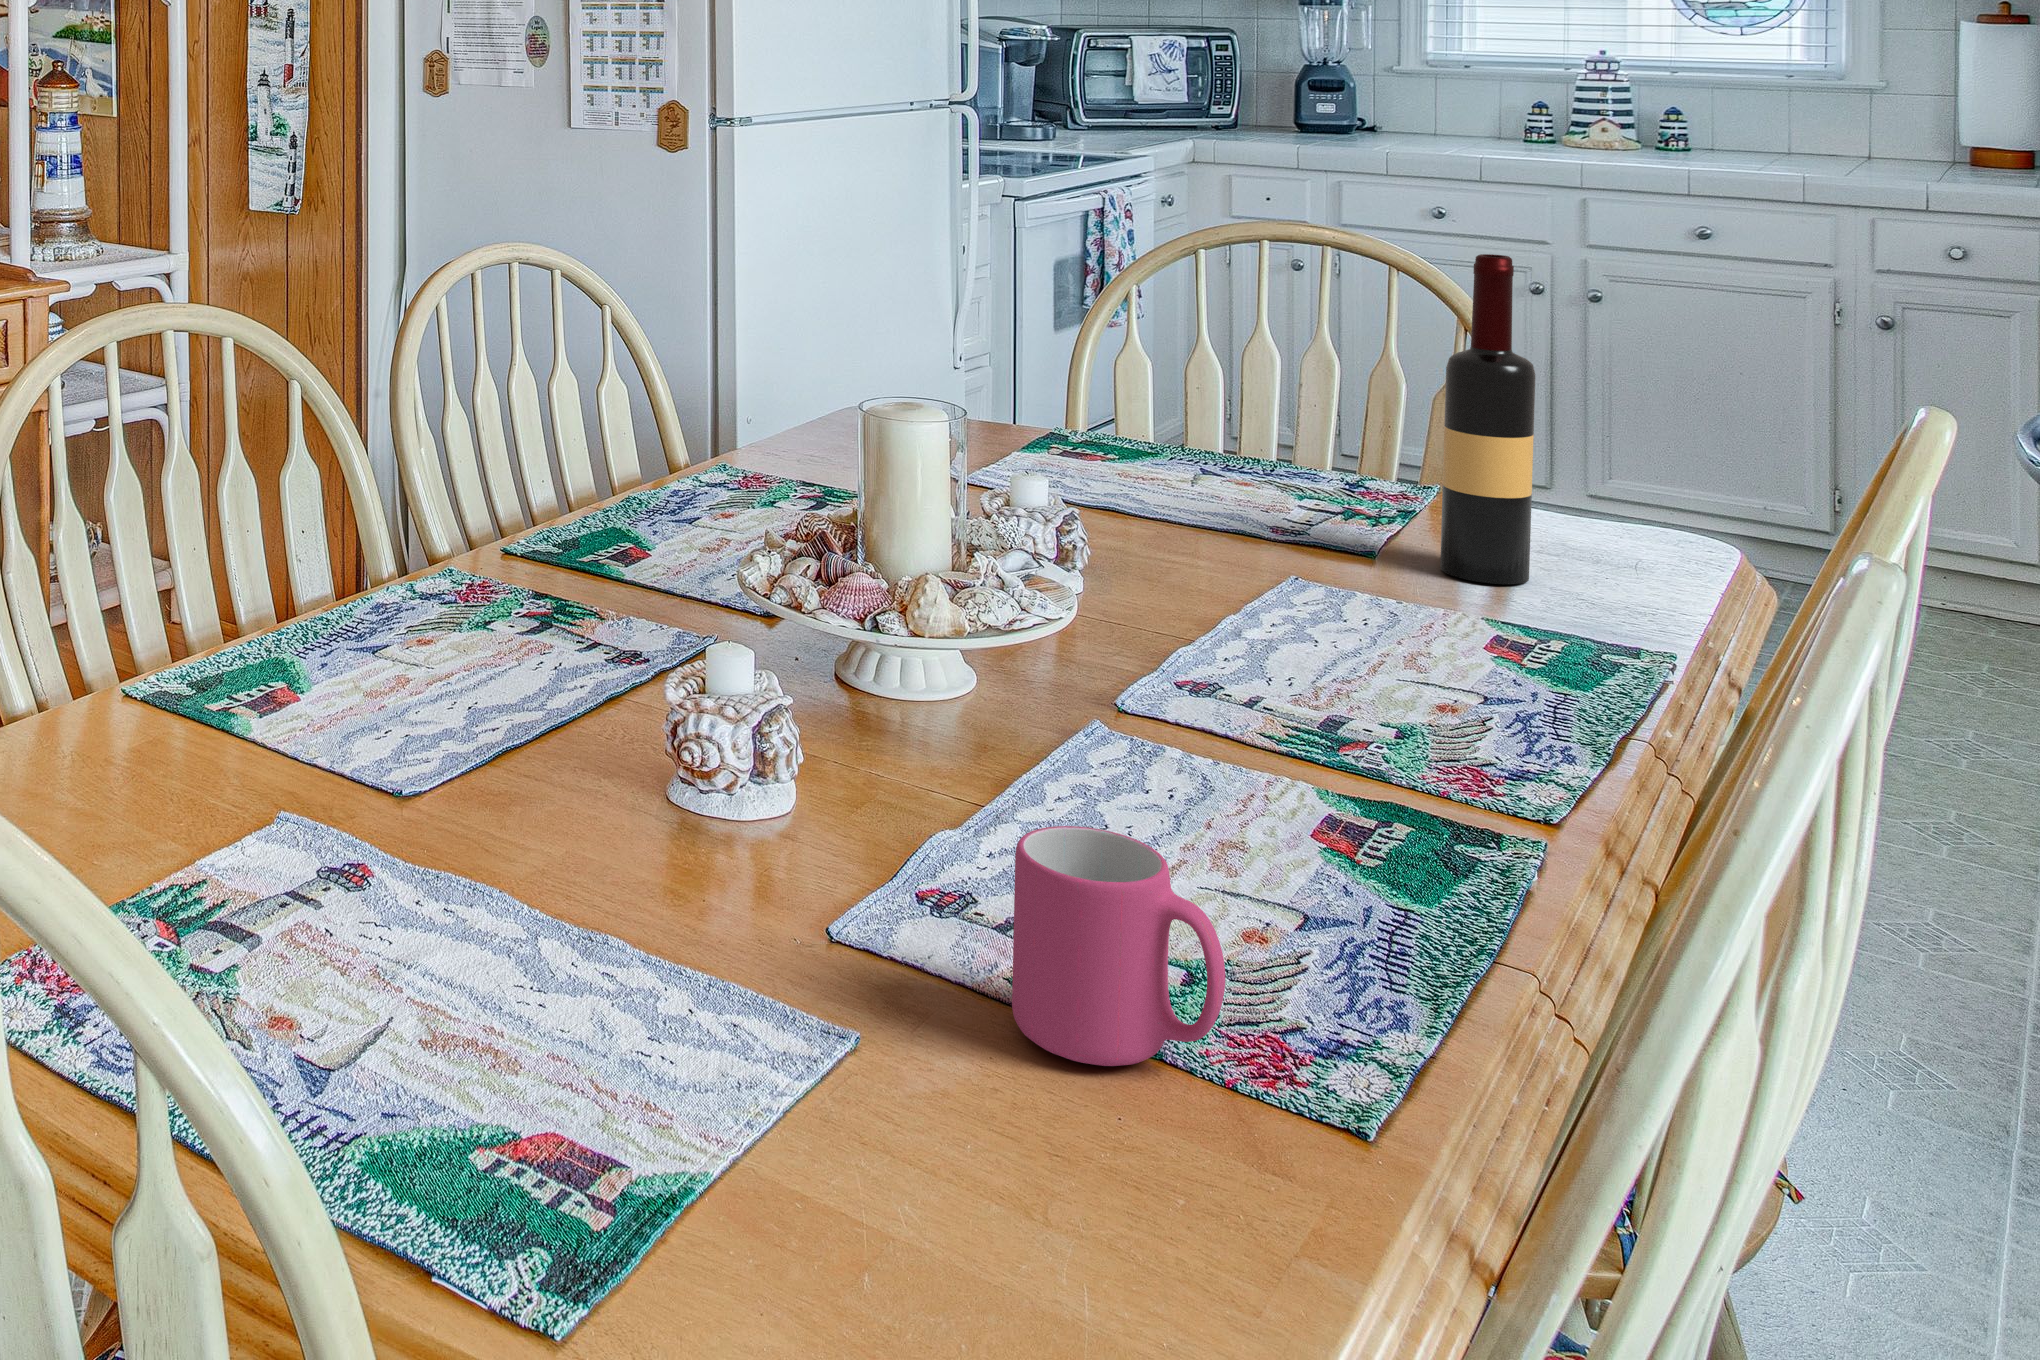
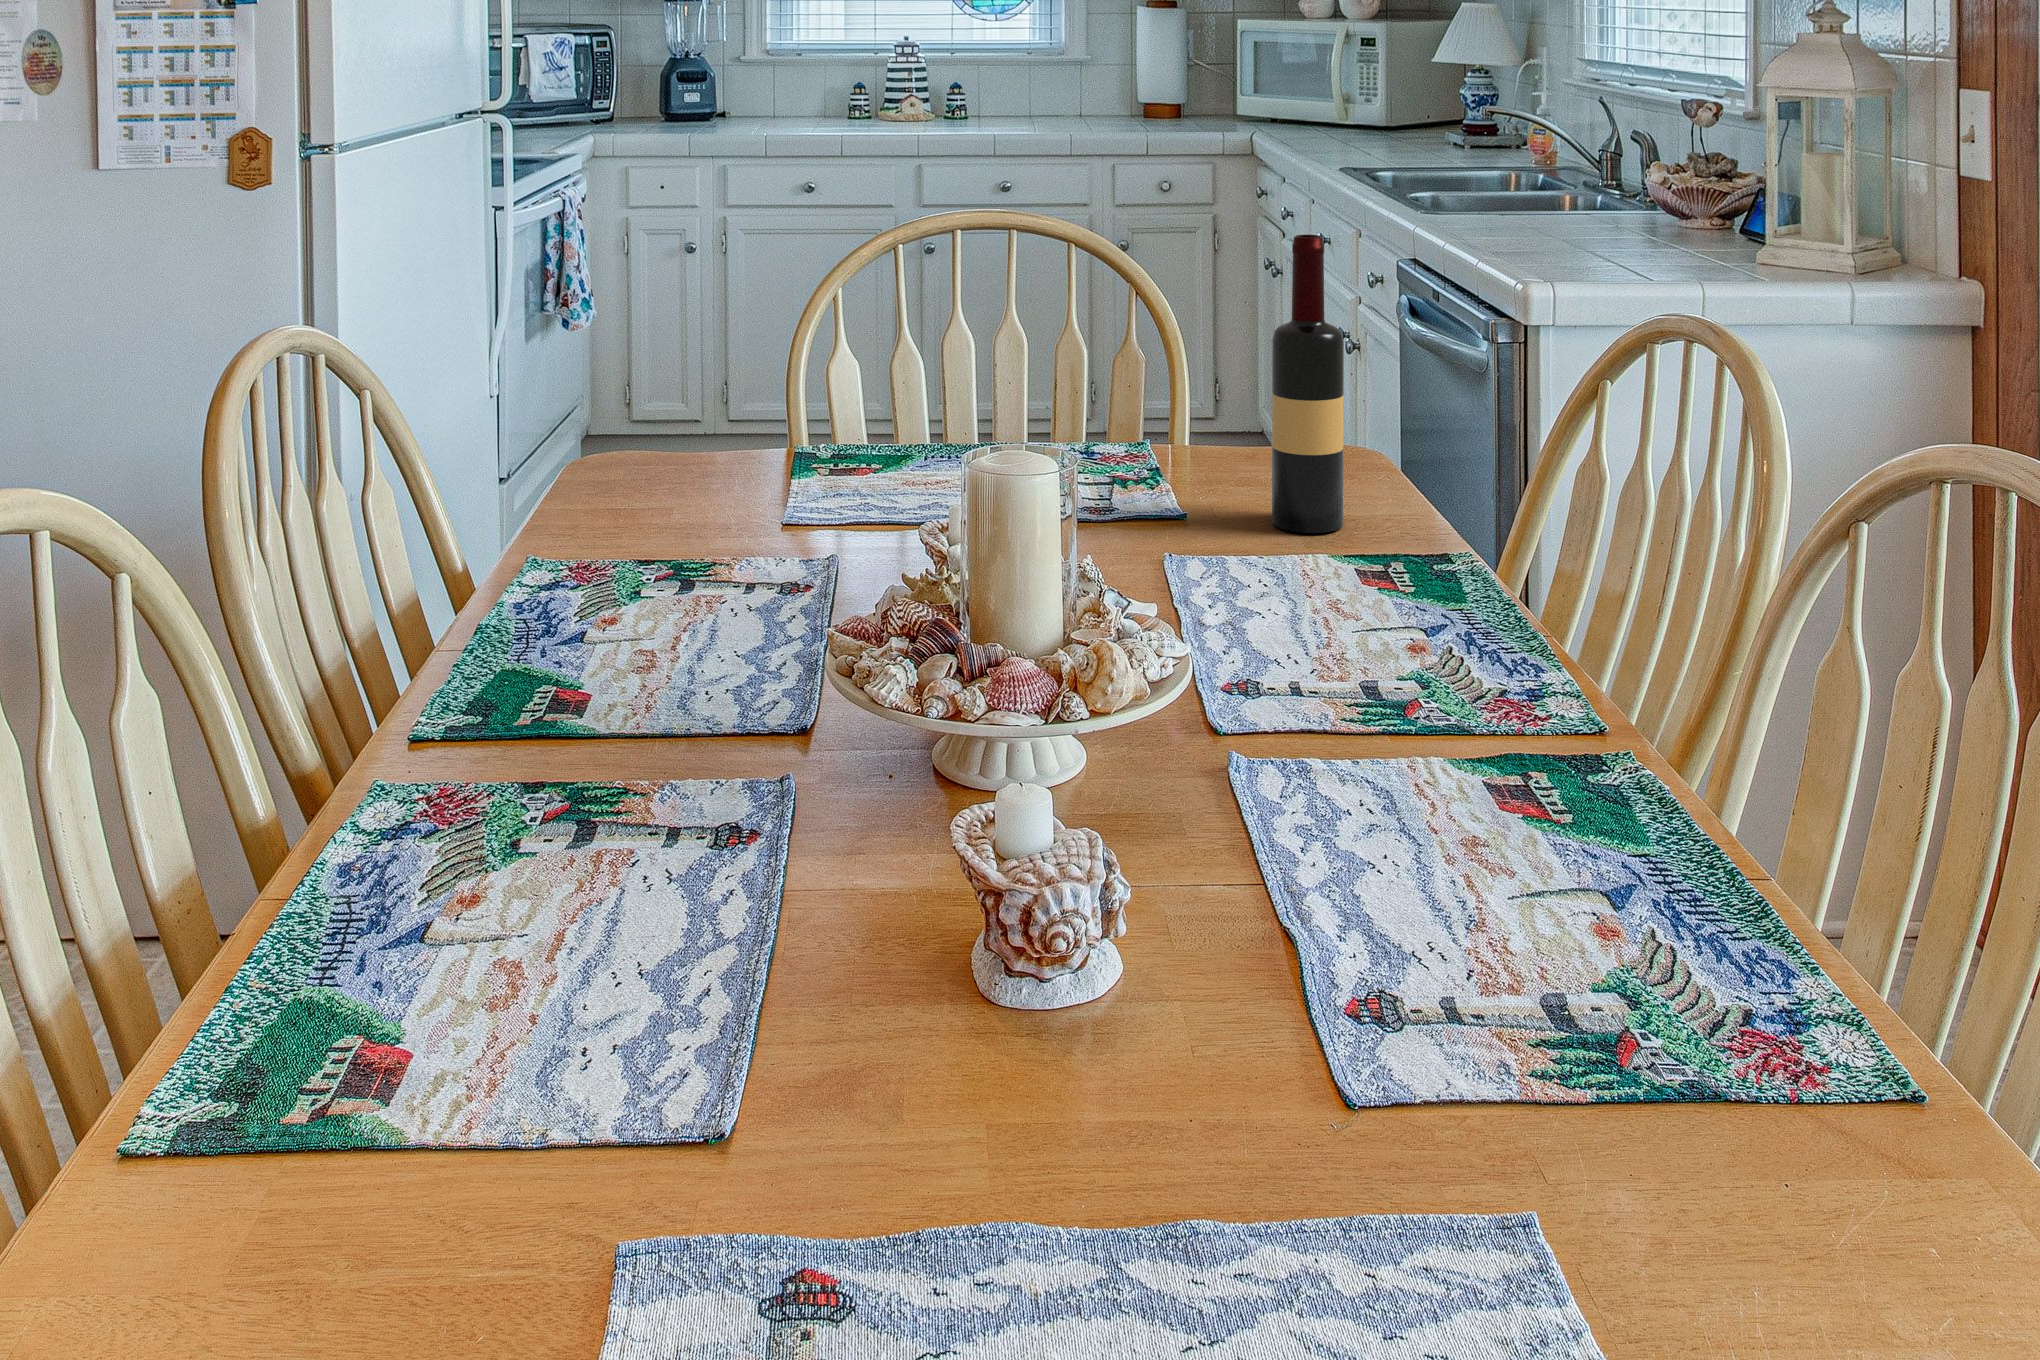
mug: present [1012,826,1225,1066] -> none [1710,950,1947,1237]

